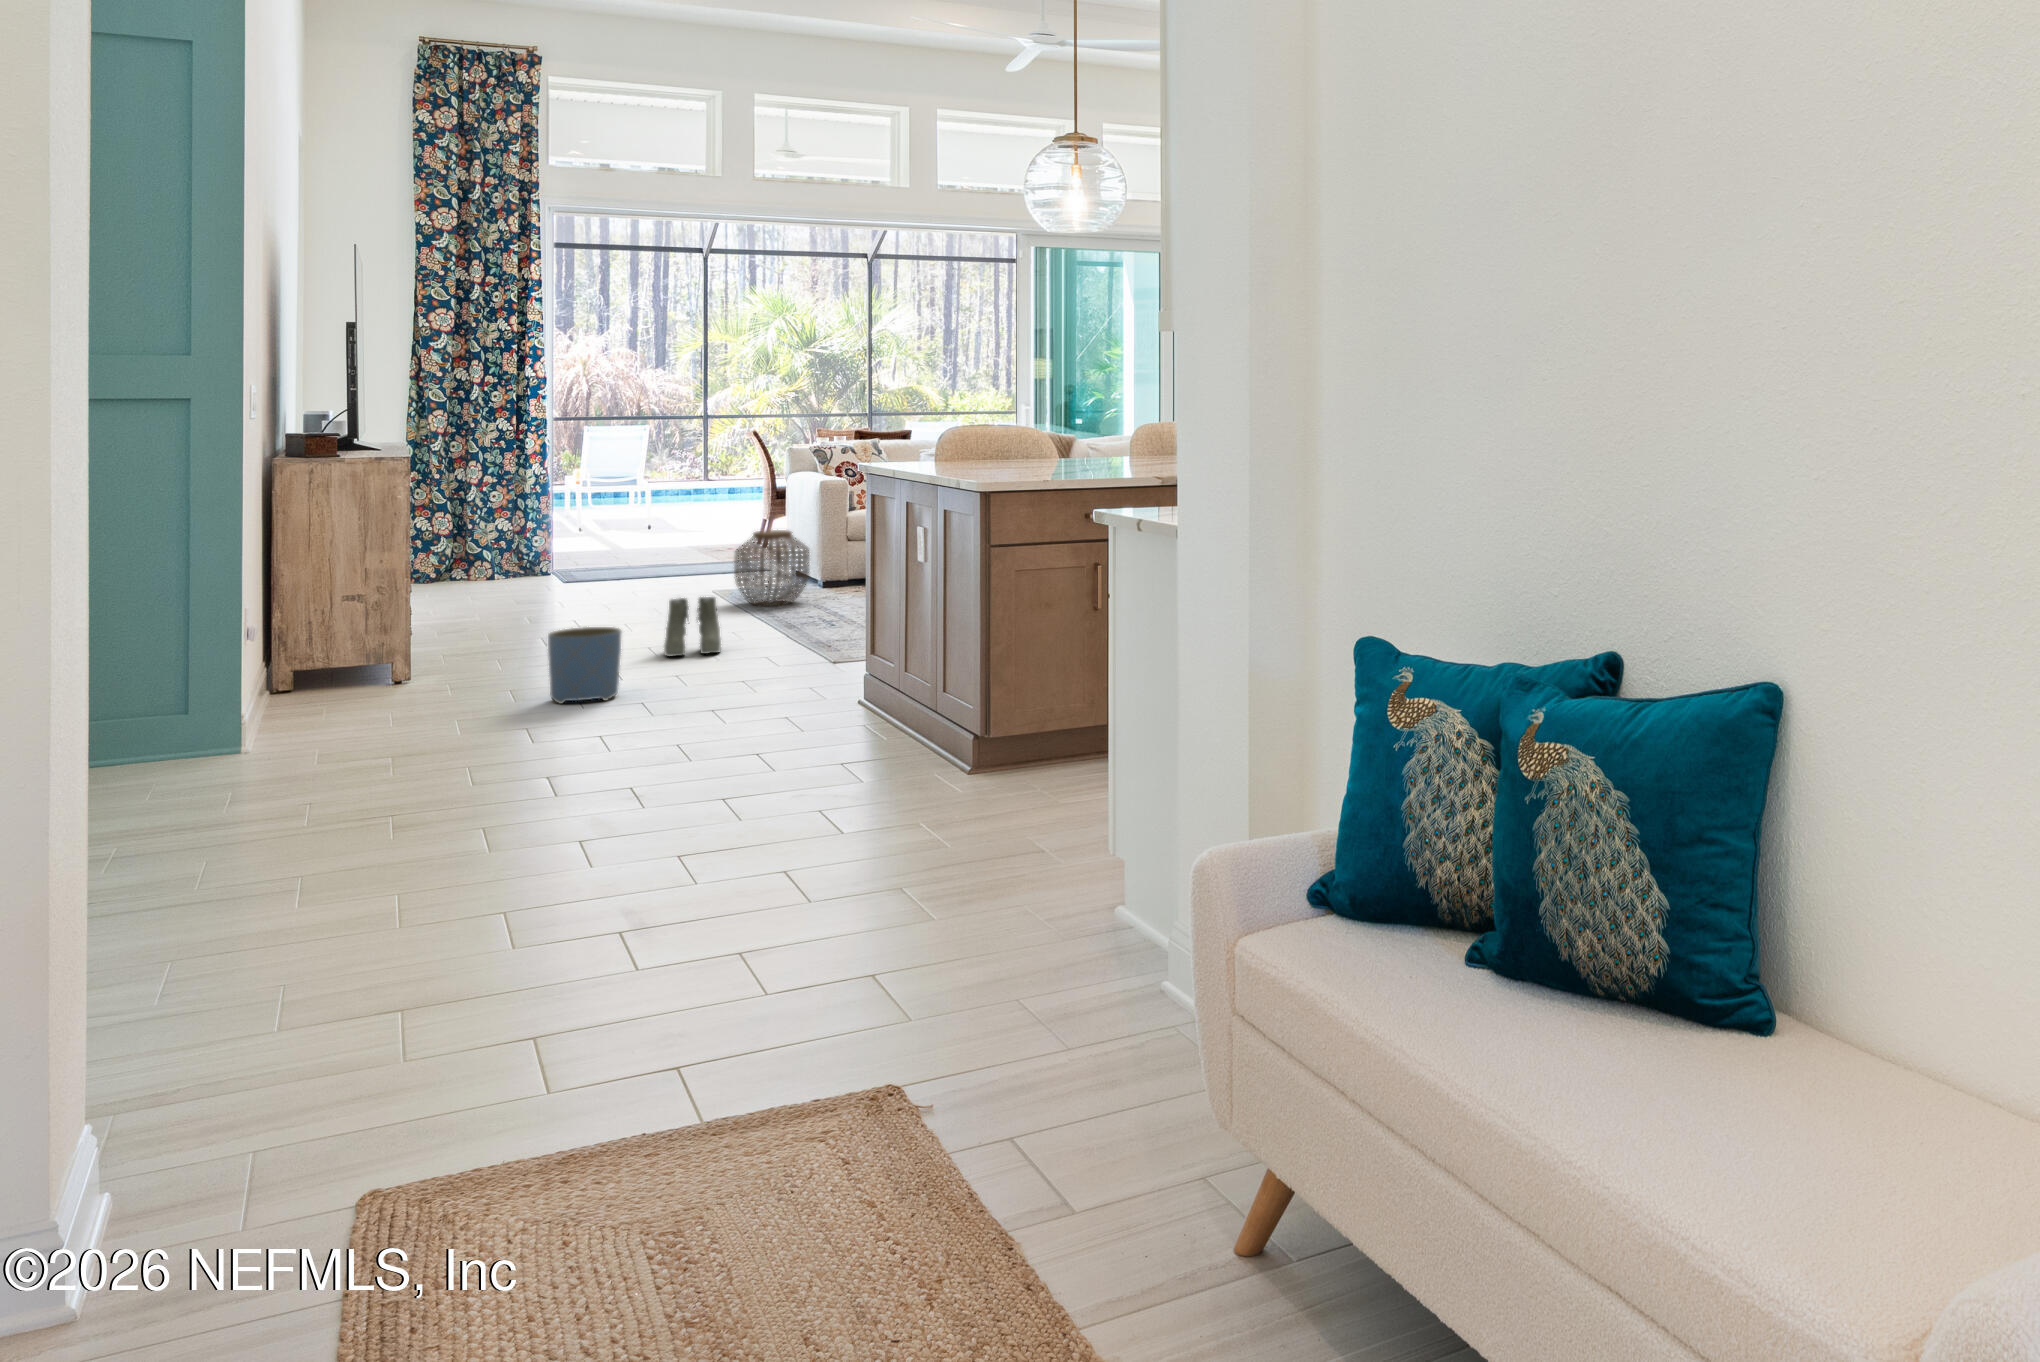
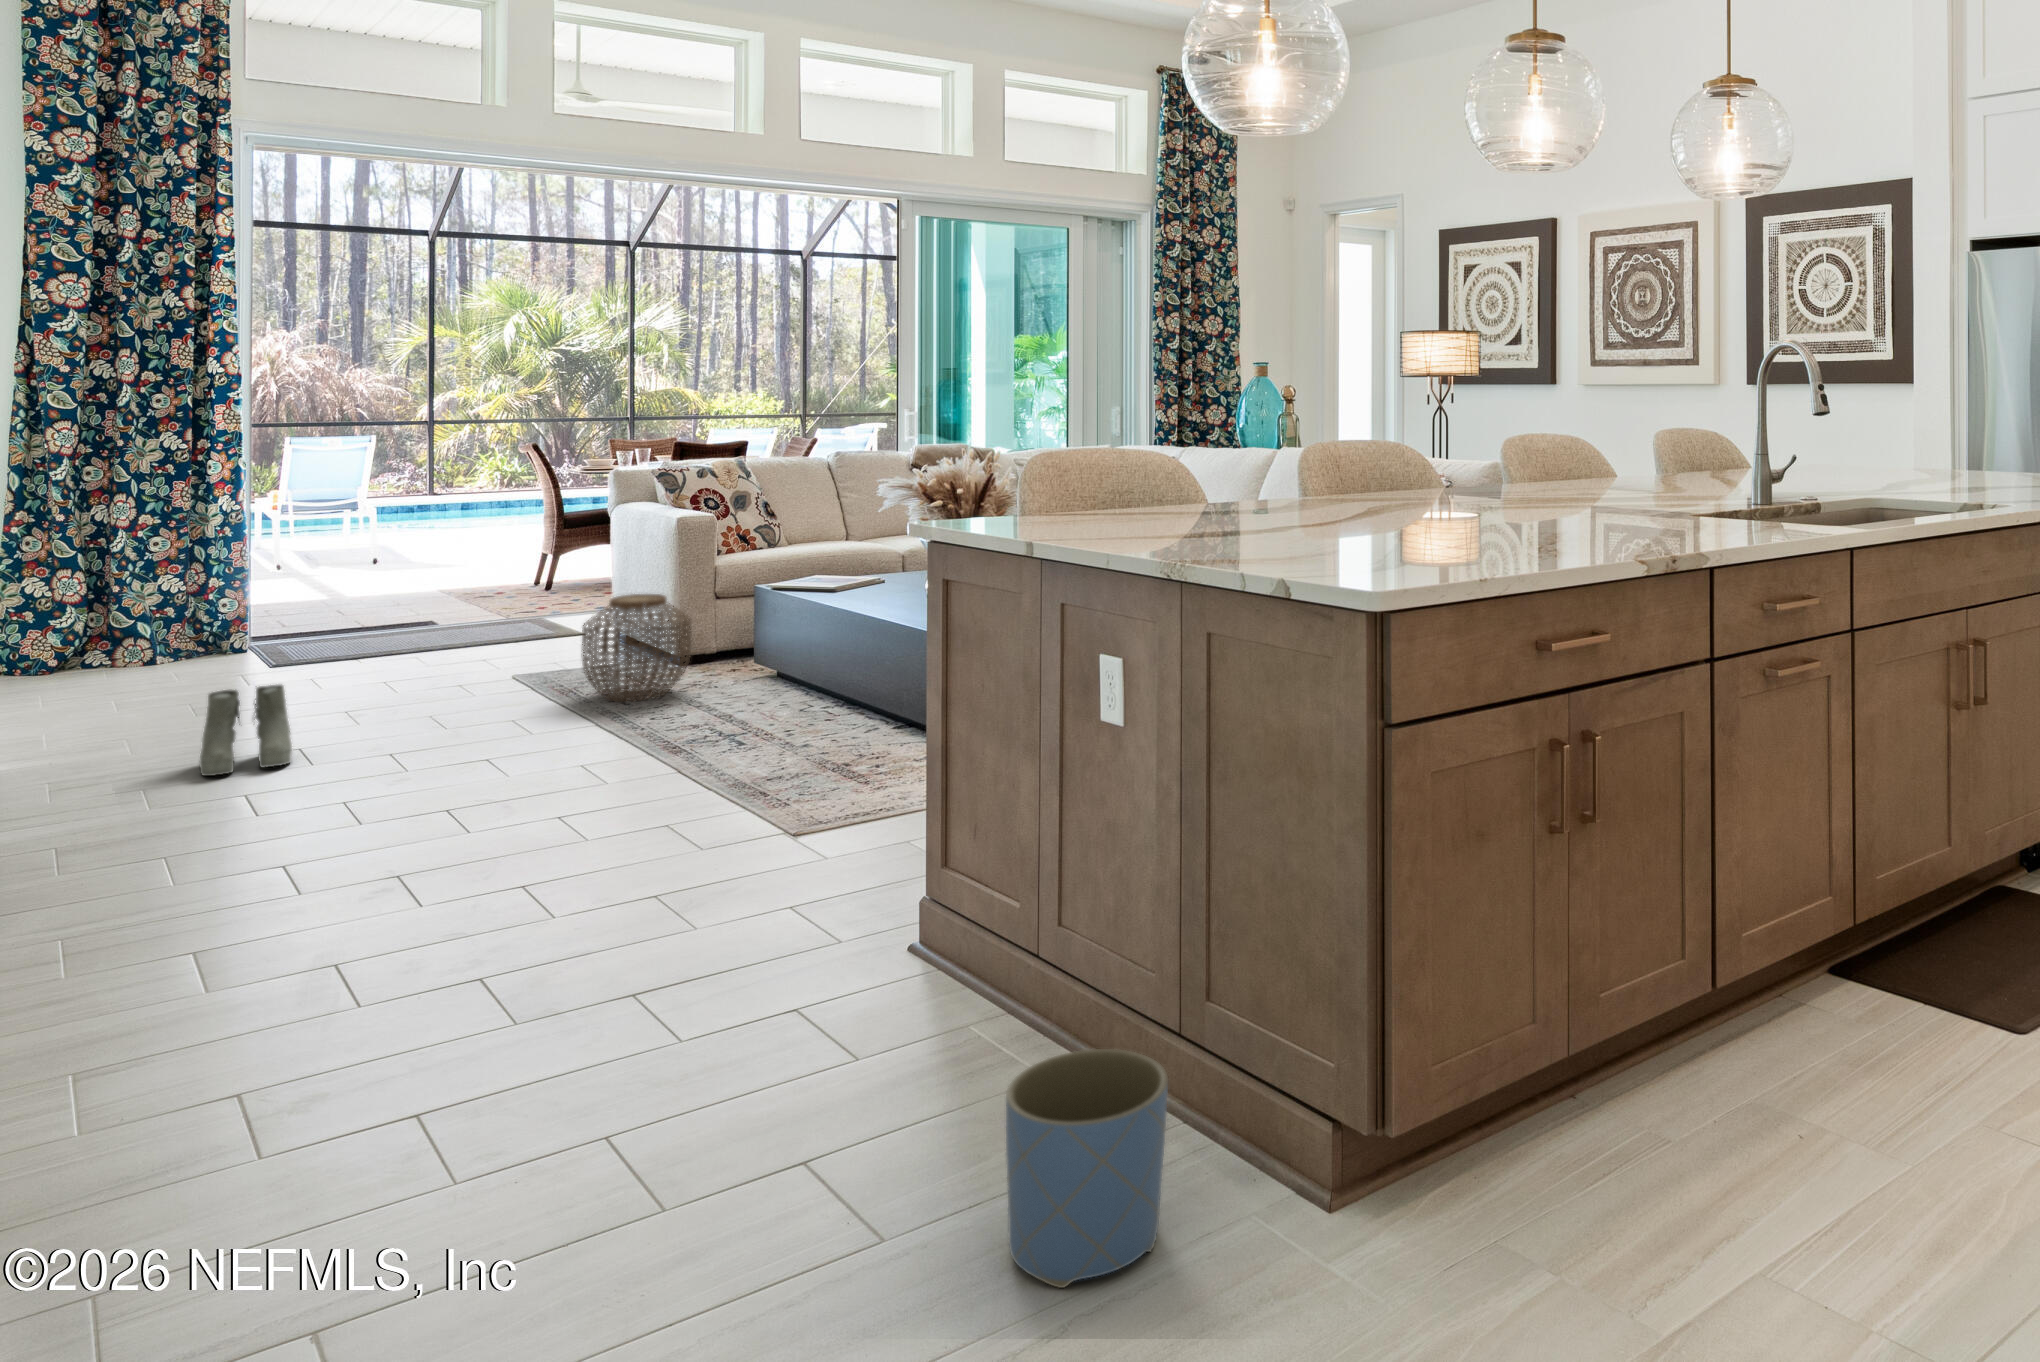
boots: present [664,597,721,656] -> present [200,685,292,776]
planter: present [548,627,621,704] -> present [1006,1049,1168,1288]

